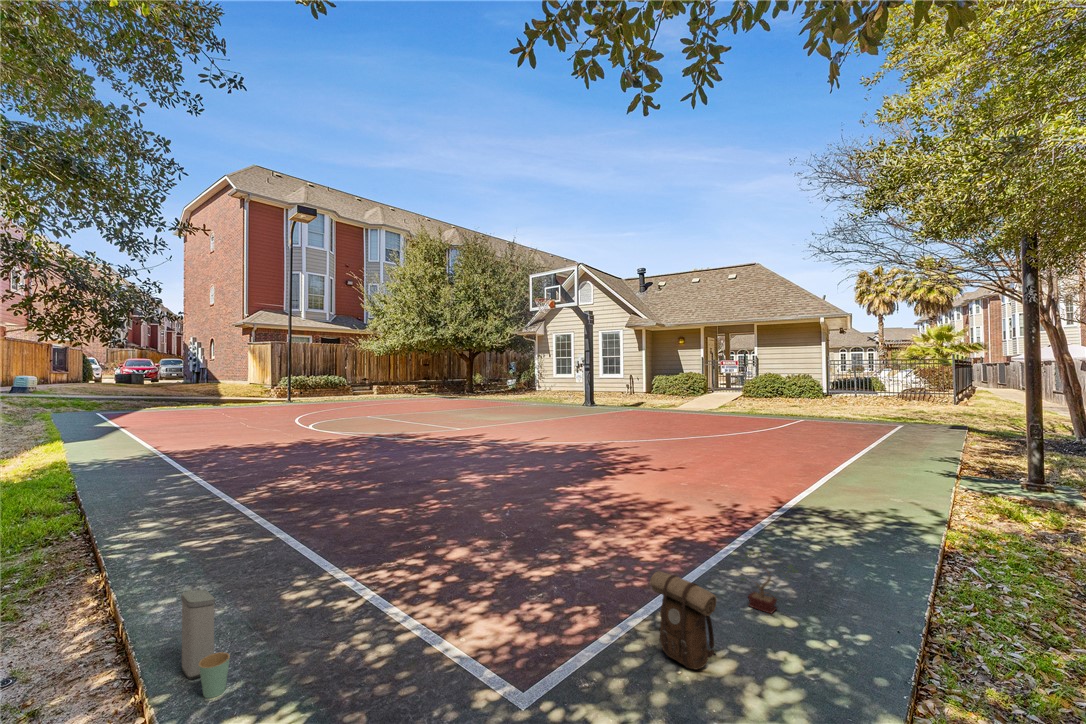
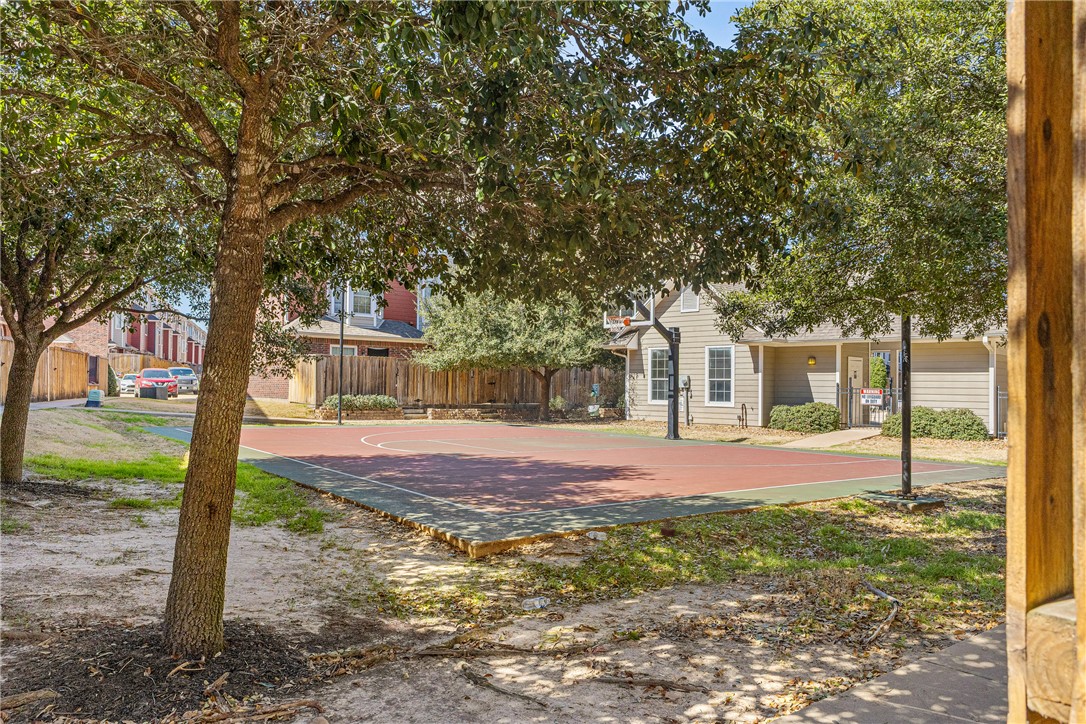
backpack: present [650,571,717,670] -> none [592,501,622,544]
trash can: present [181,590,230,698] -> none [373,495,397,535]

